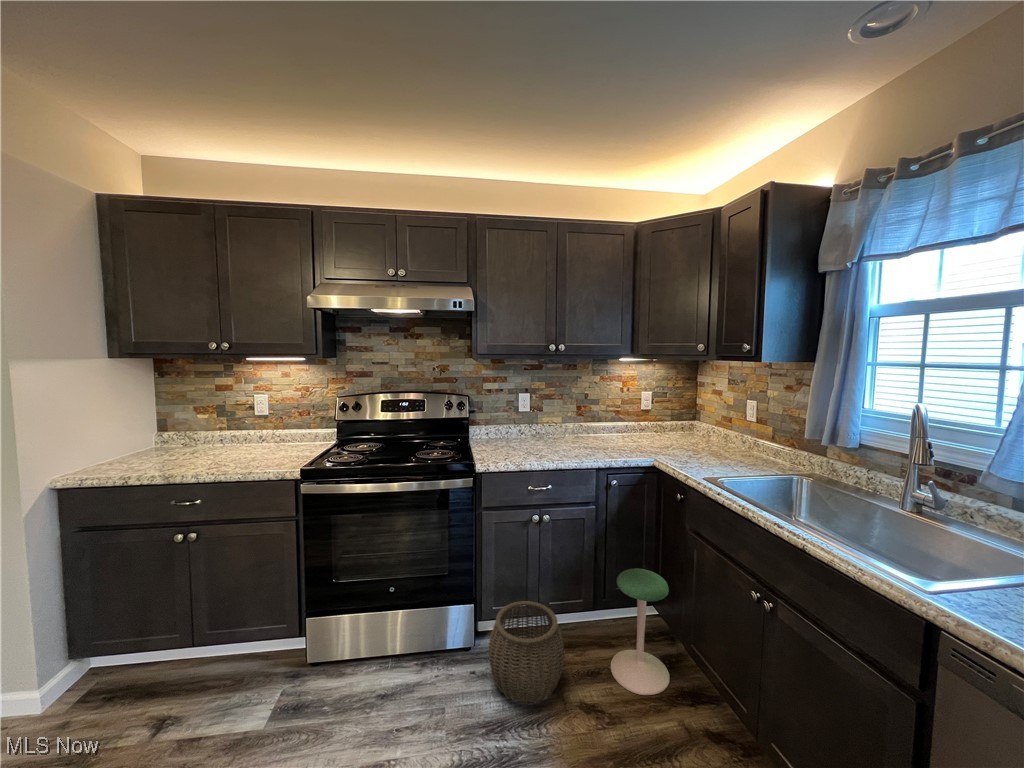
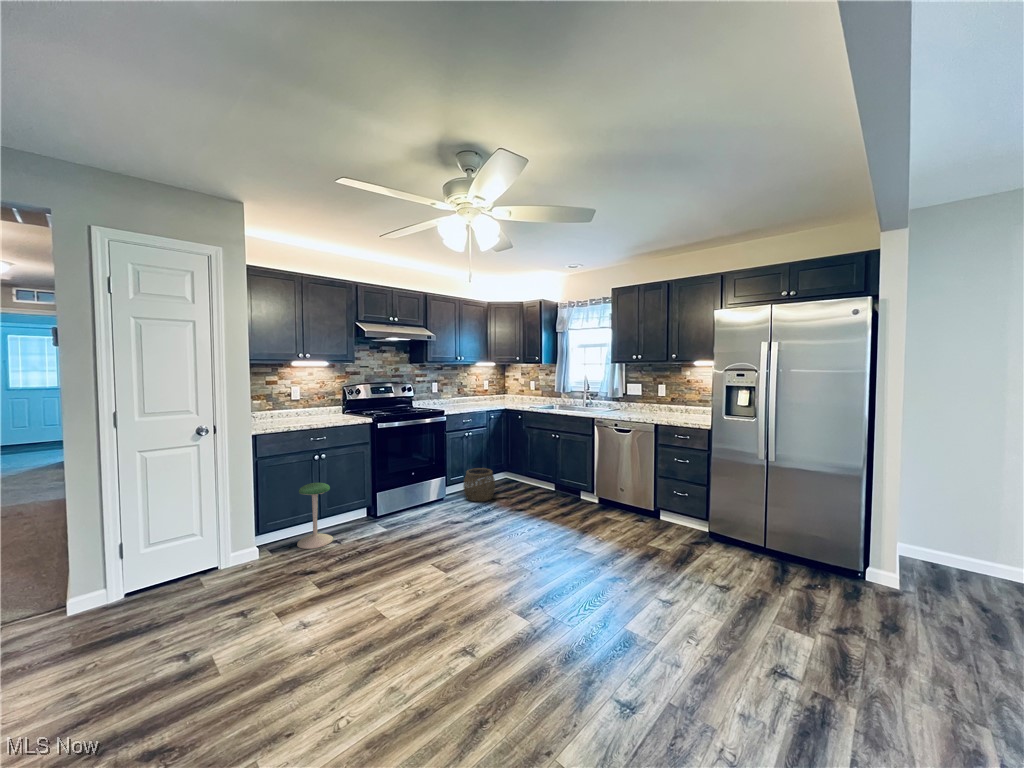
stool: present [611,568,670,695] -> present [297,483,333,549]

